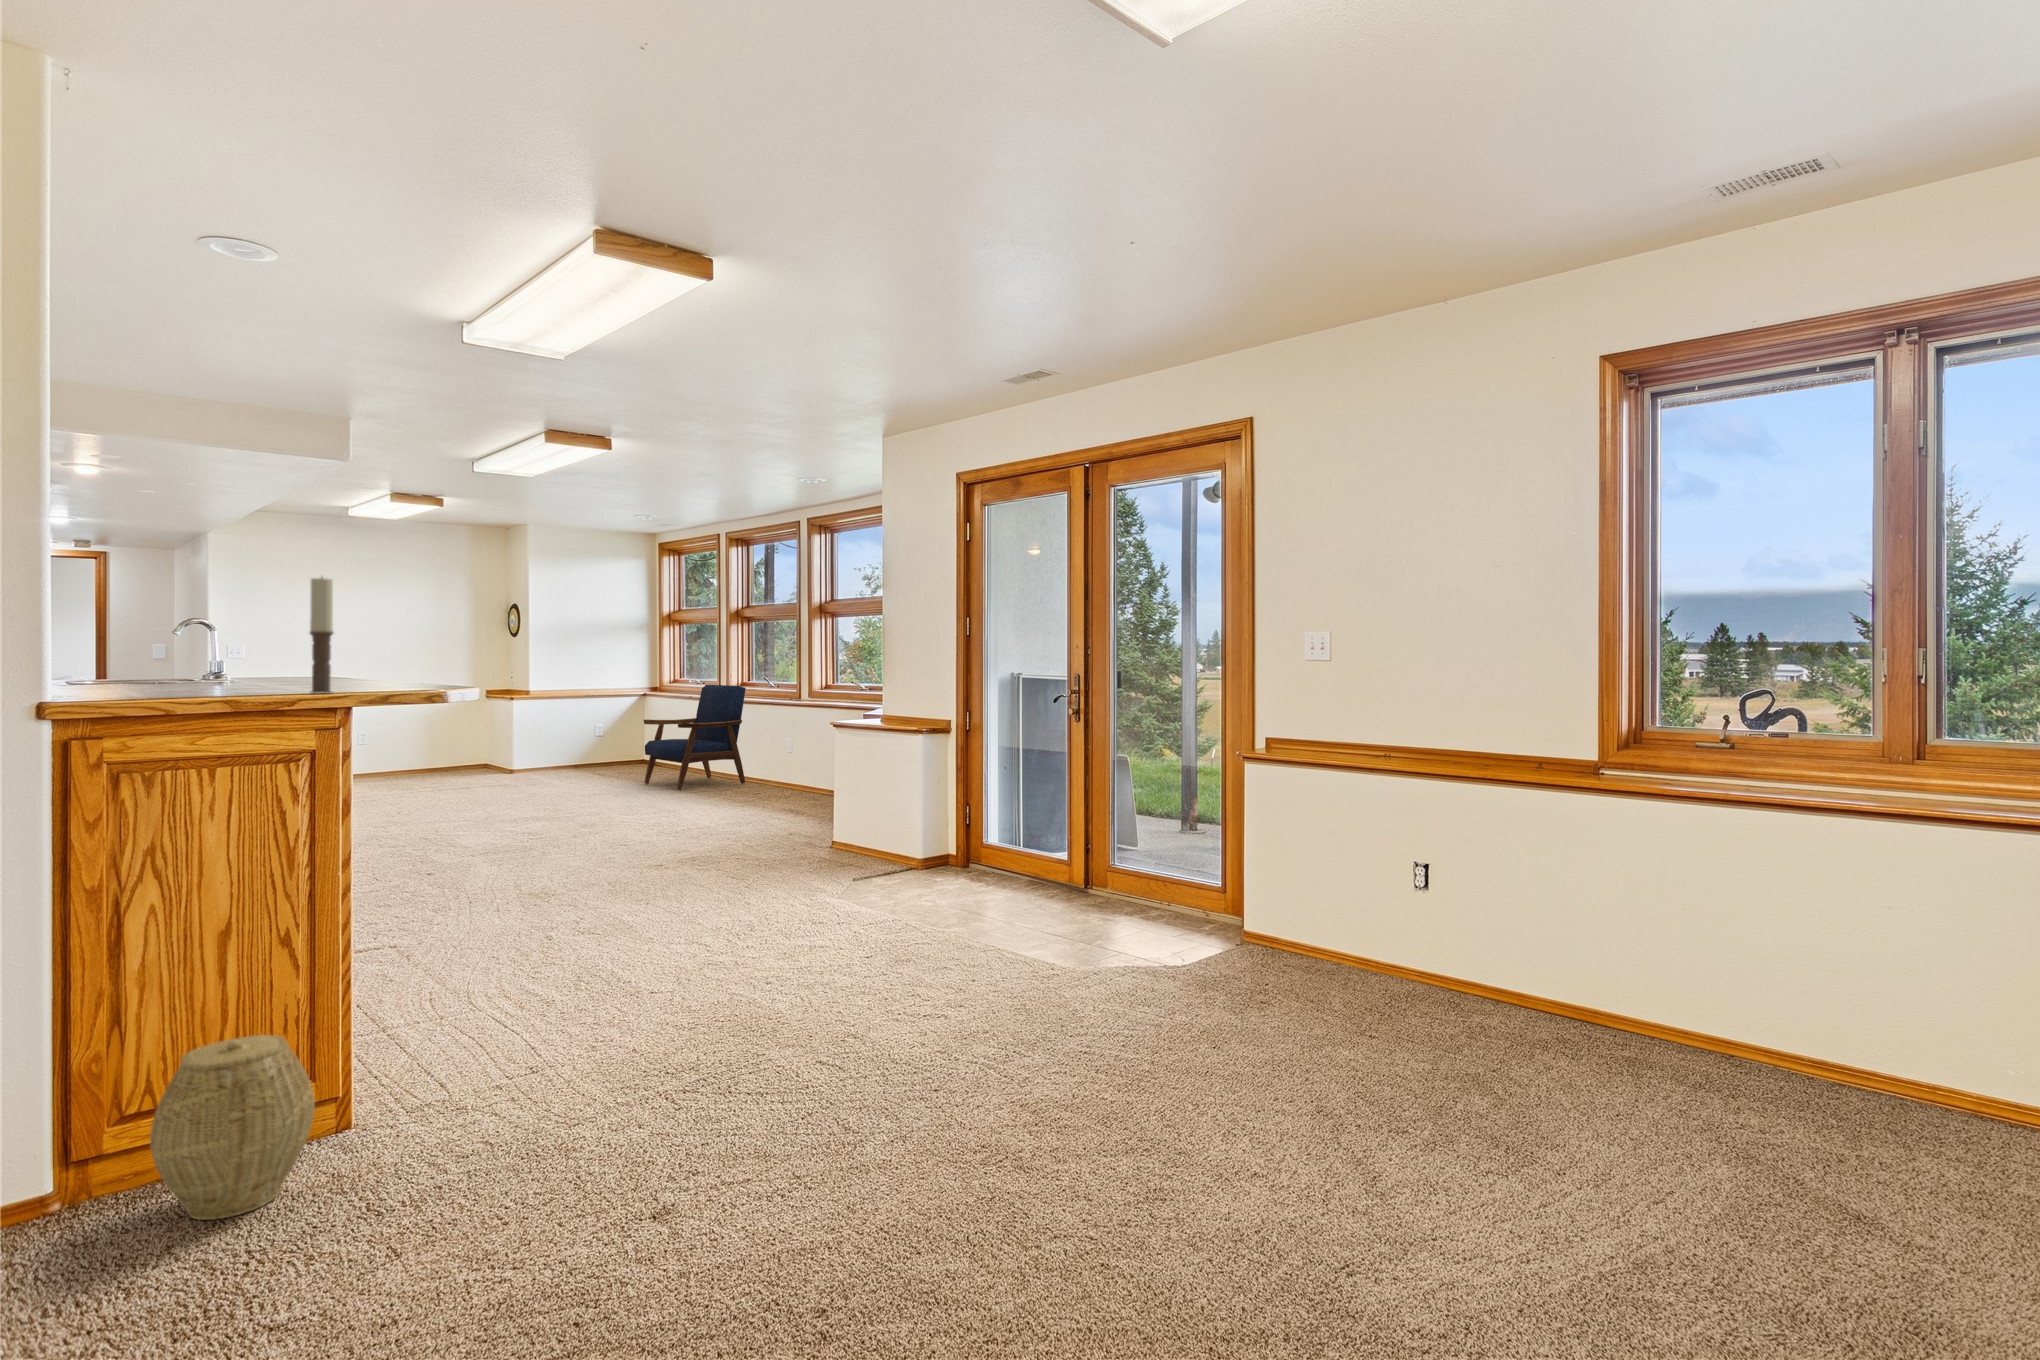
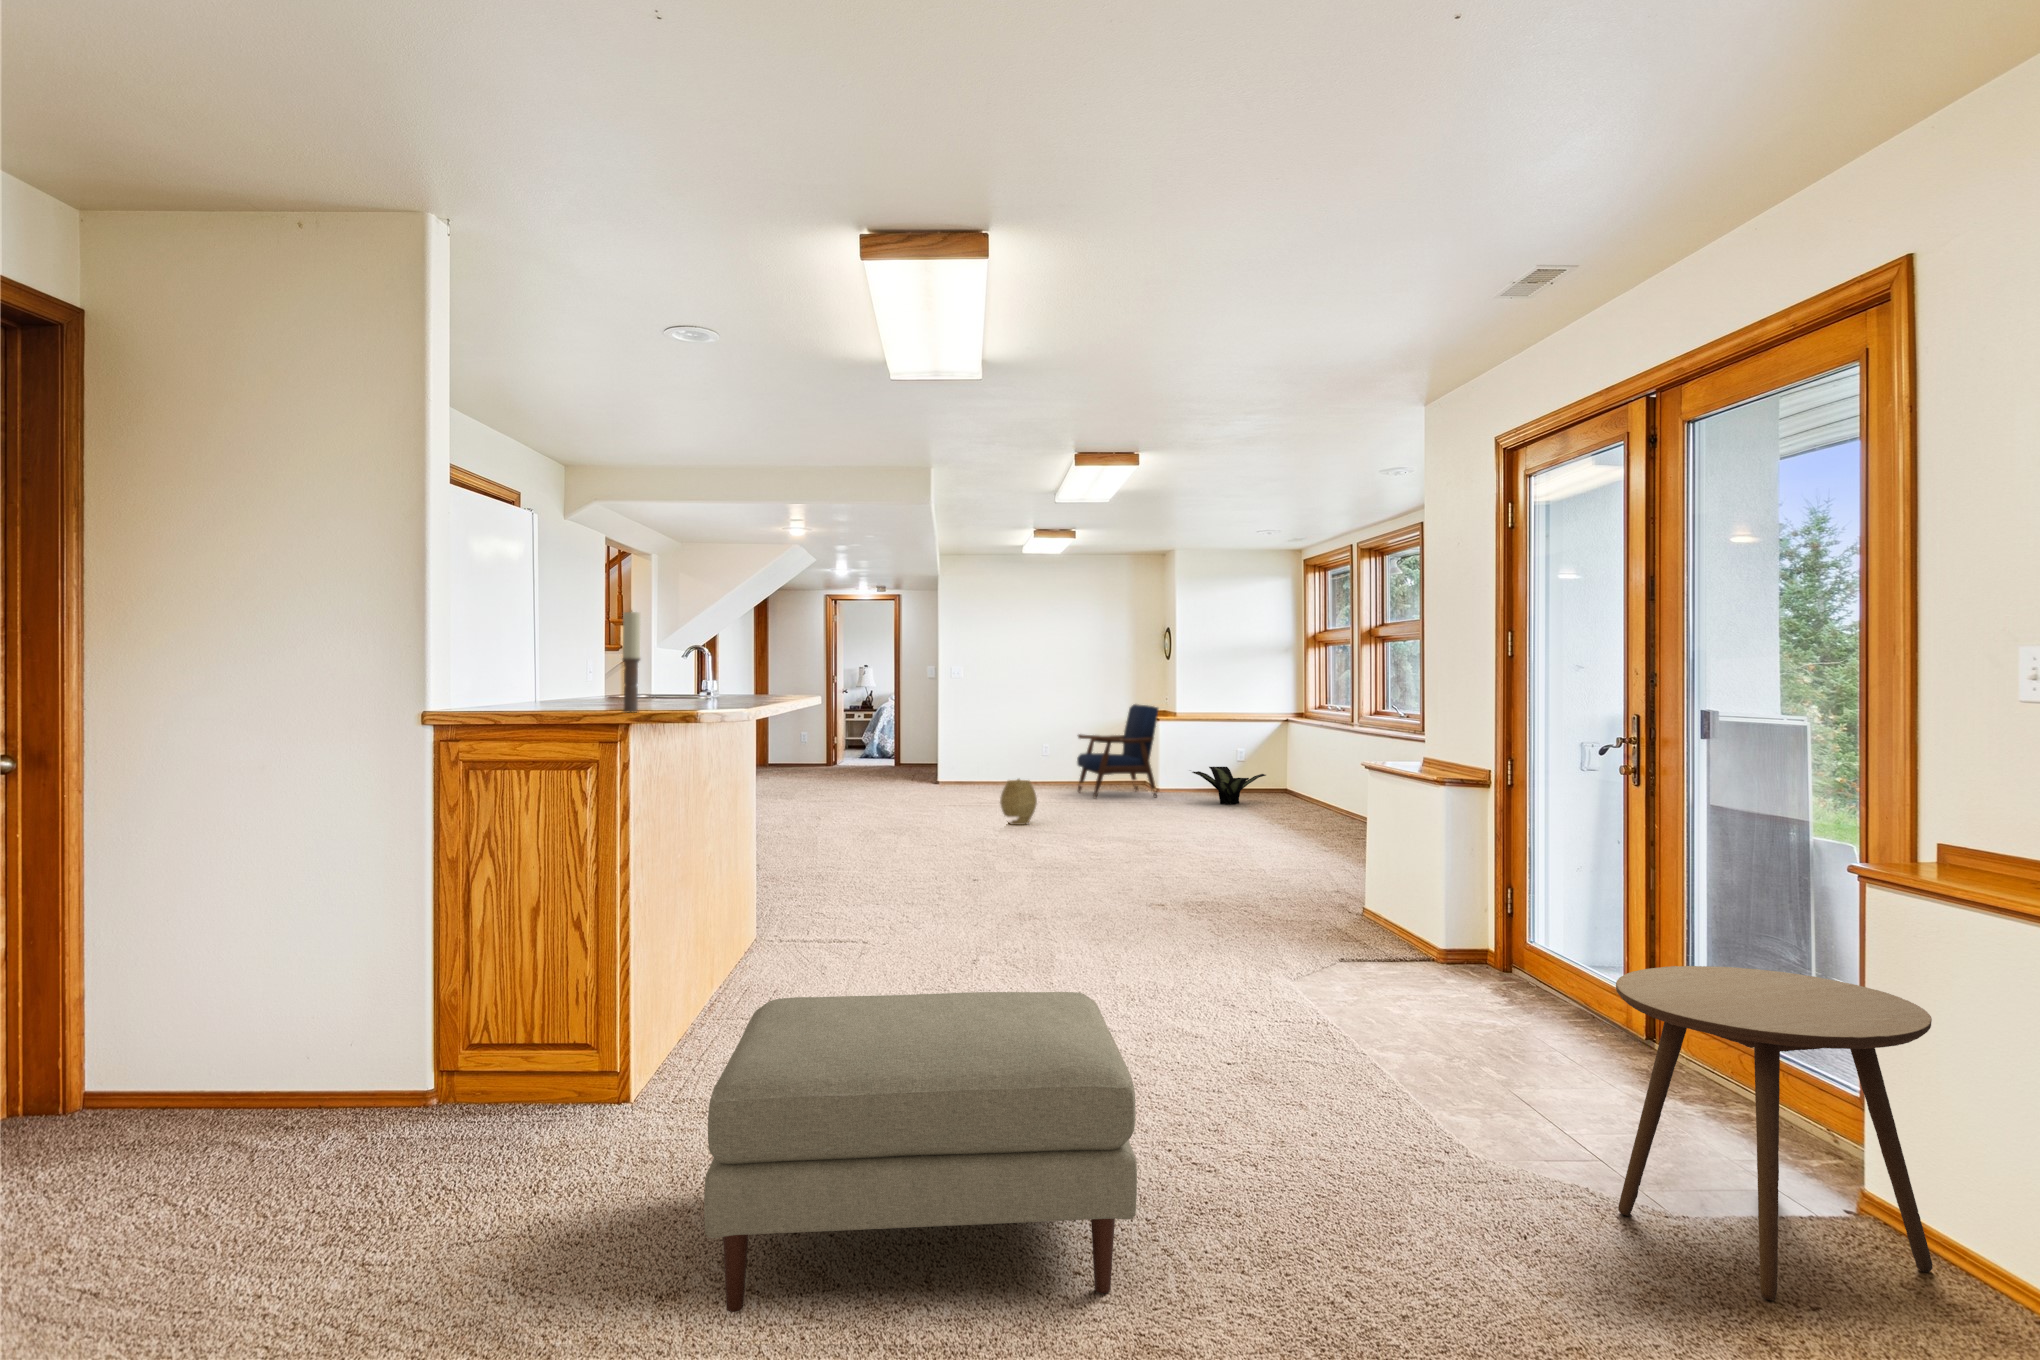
armchair: present [644,685,746,790] -> present [1077,704,1158,798]
potted plant: none [546,738,628,774] -> present [1192,767,1266,804]
side table: none [1243,830,1422,1023] -> present [1616,966,1933,1301]
ottoman: none [627,916,1068,1249] -> present [704,992,1137,1312]
woven basket: present [150,1035,315,1220] -> present [1000,779,1037,825]

